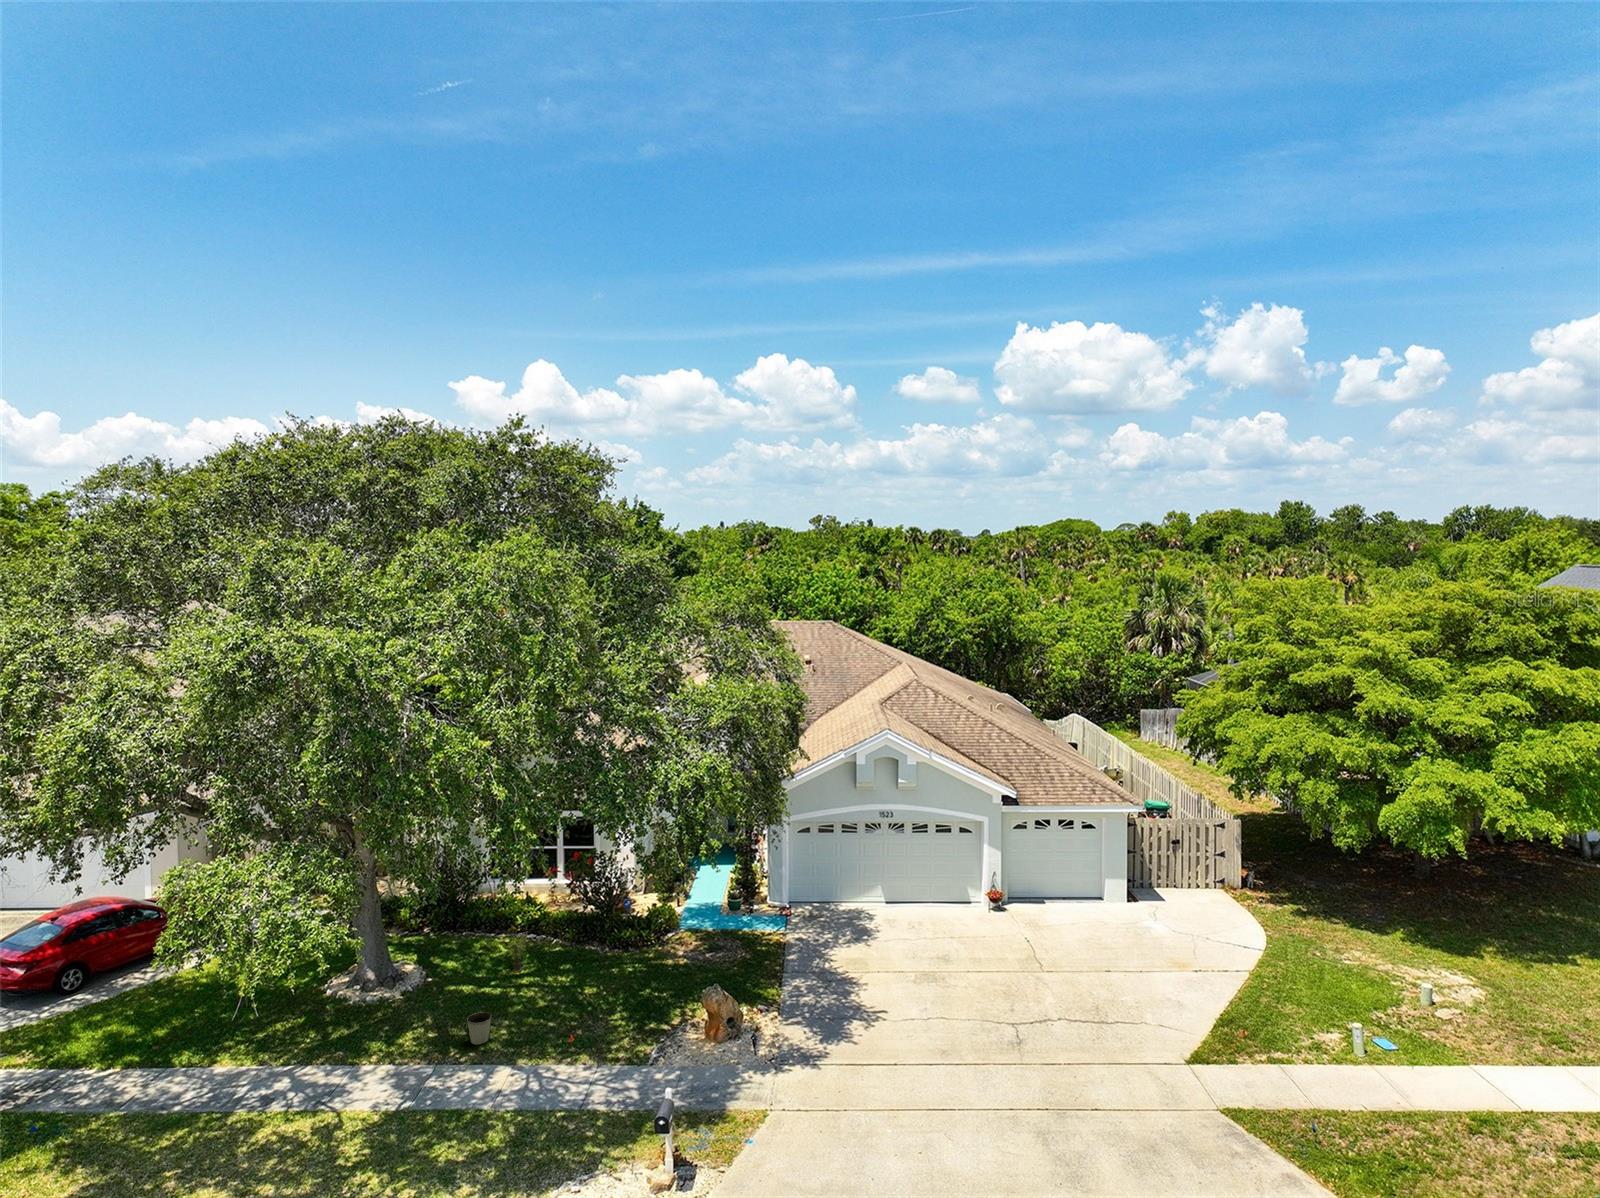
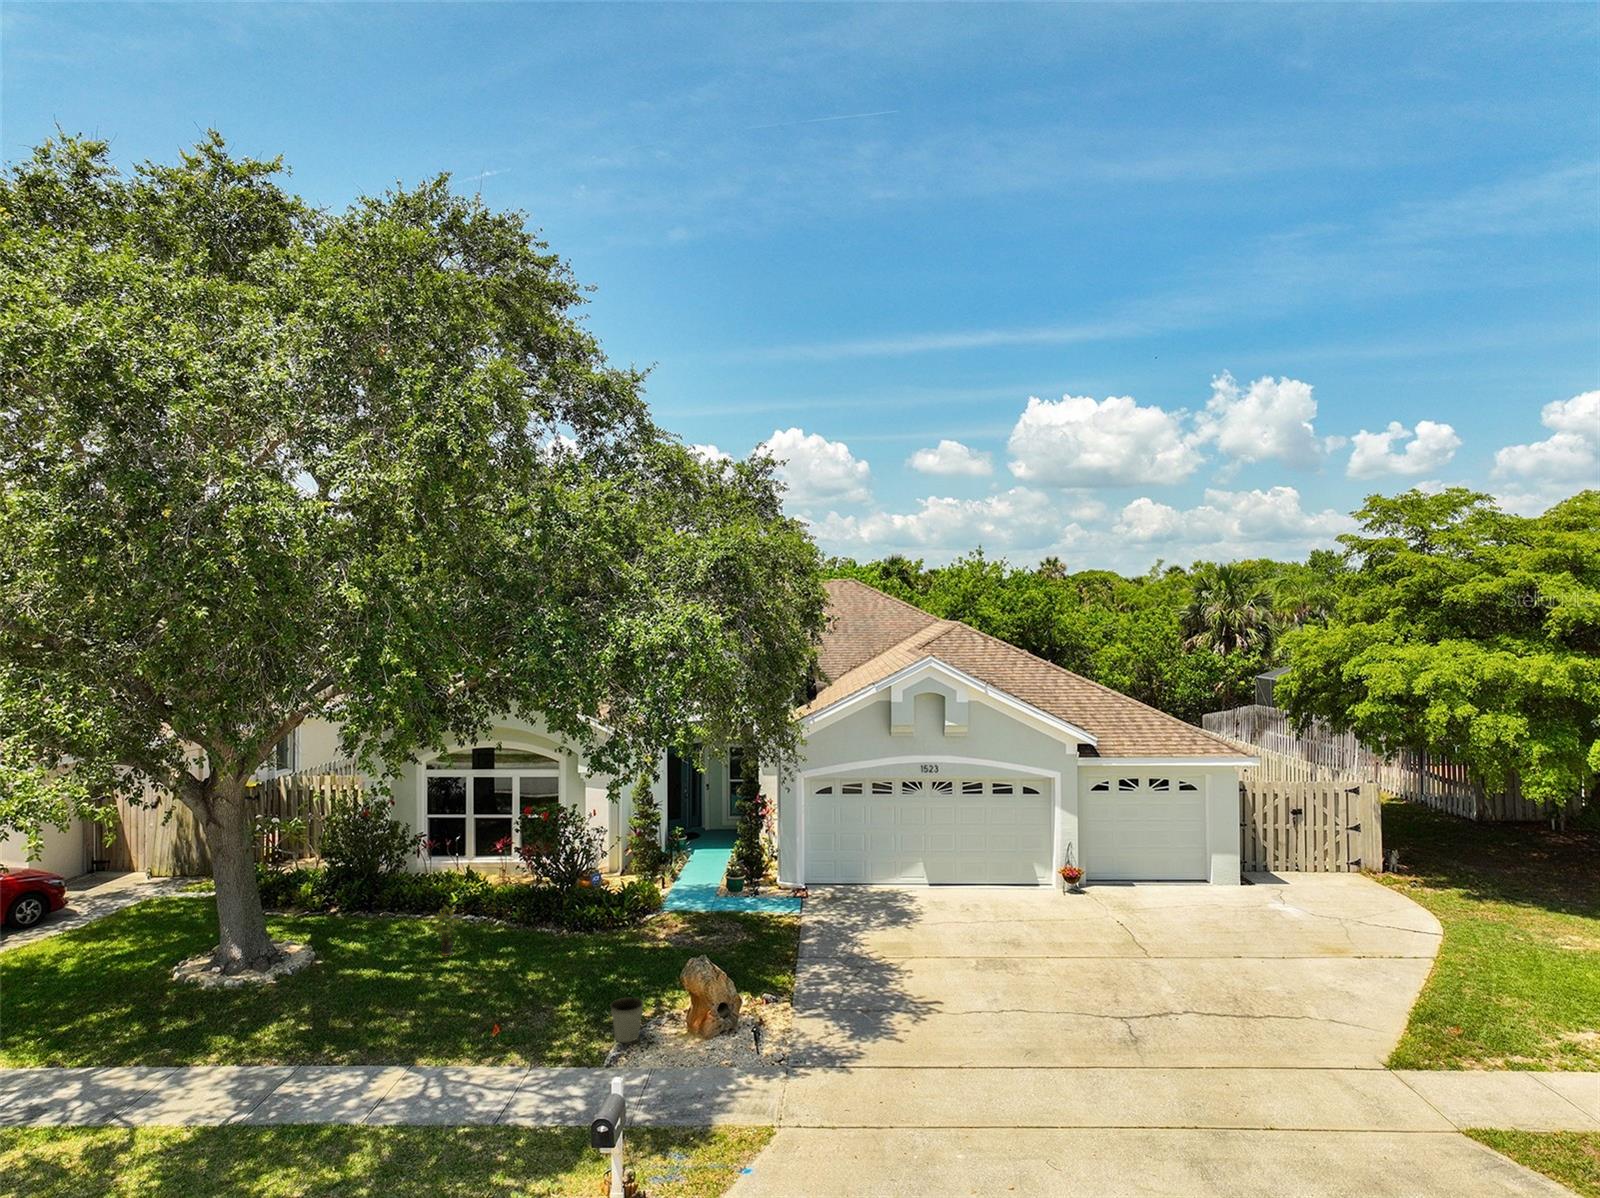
bucket: present [467,1012,491,1044] -> present [611,998,643,1042]

